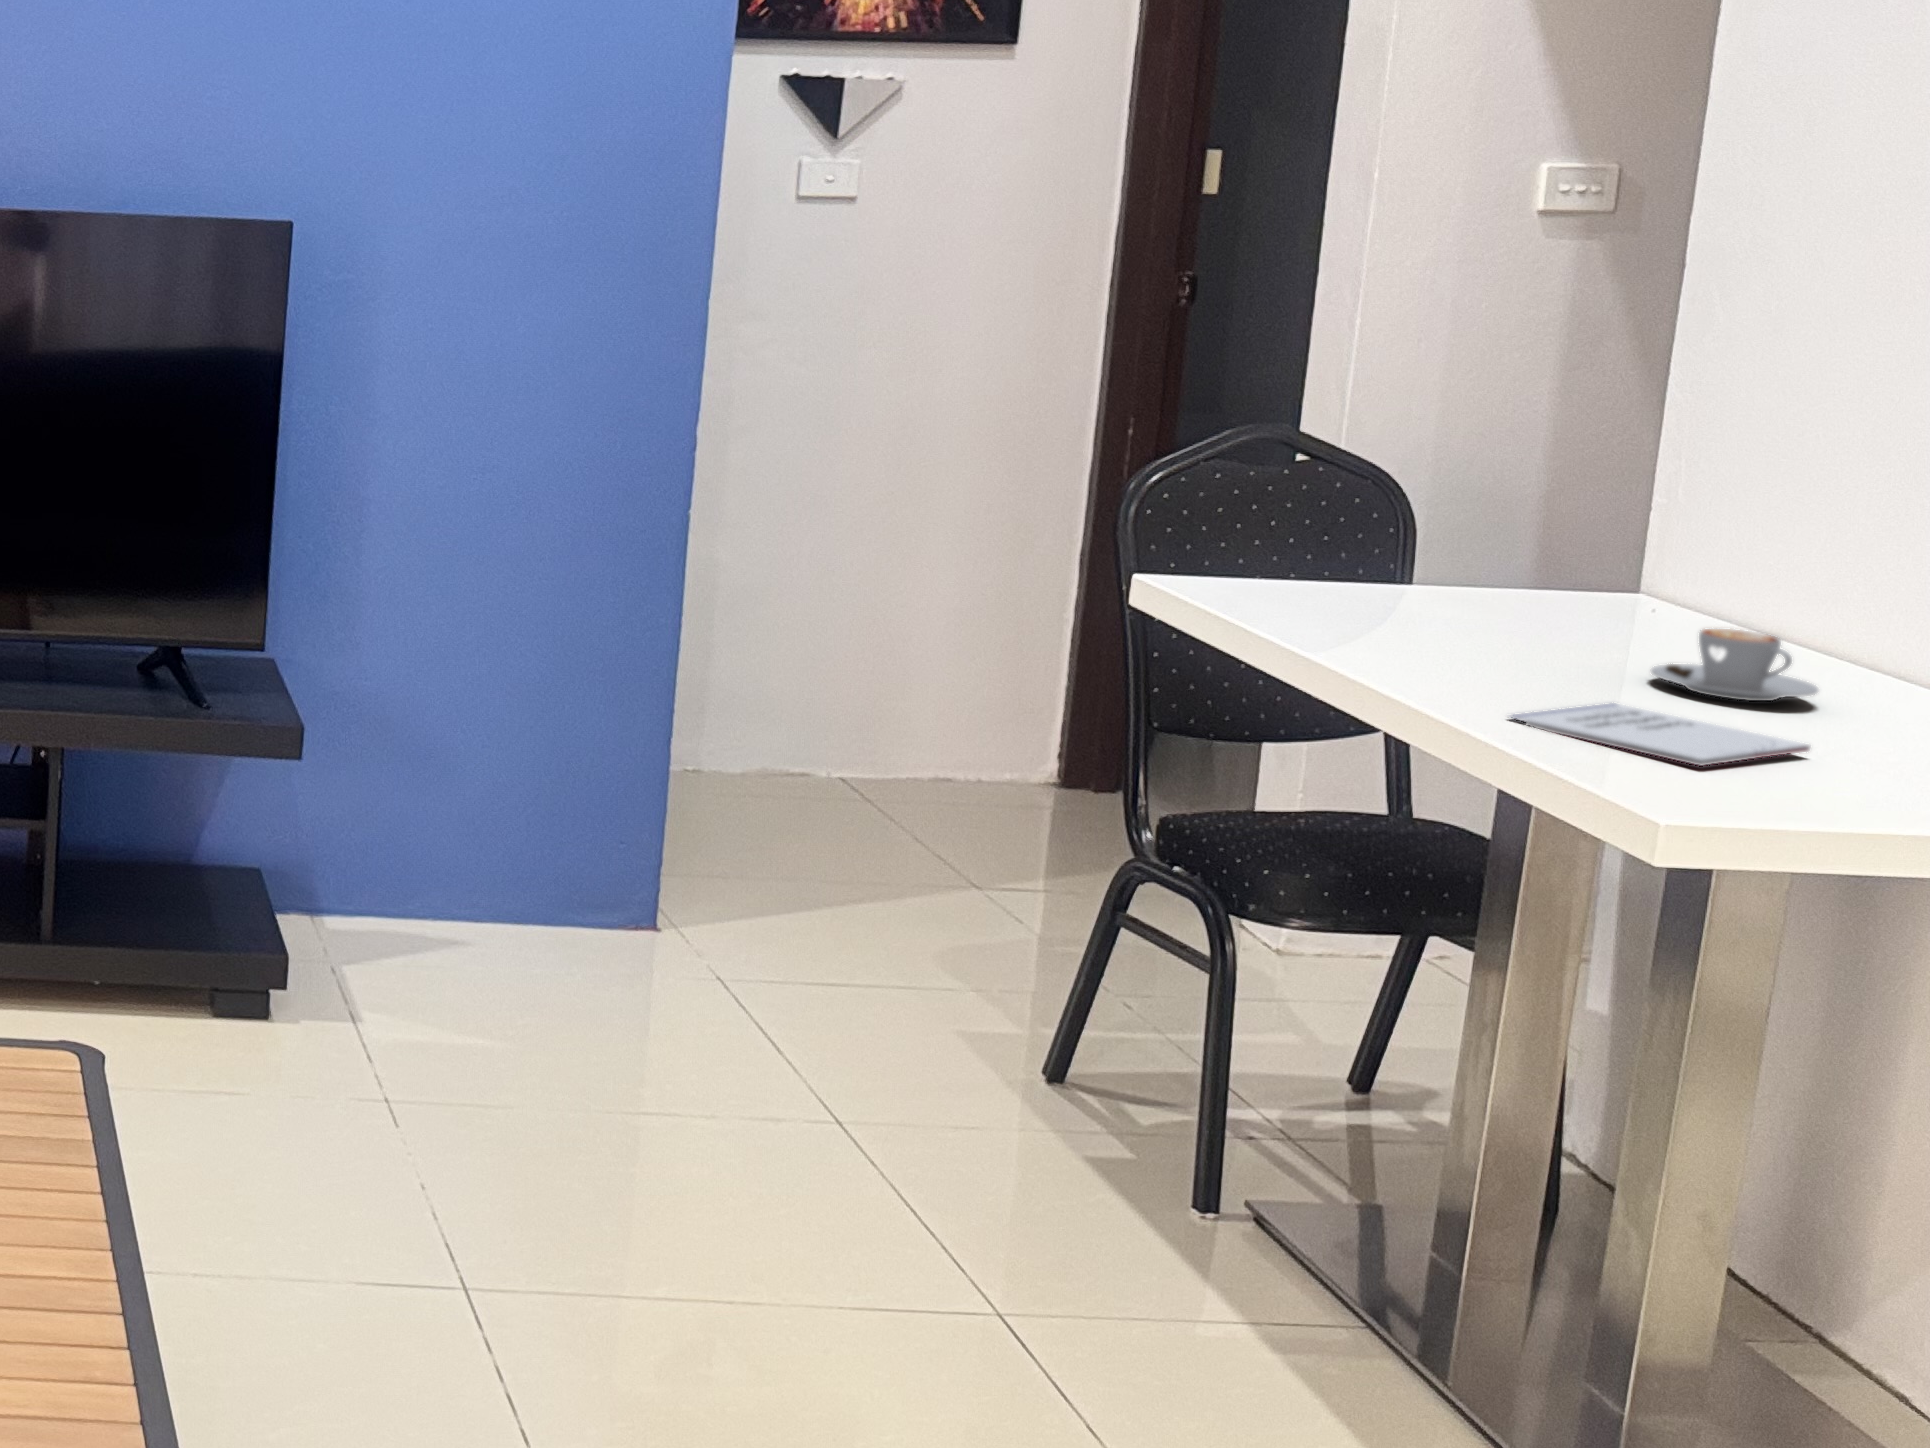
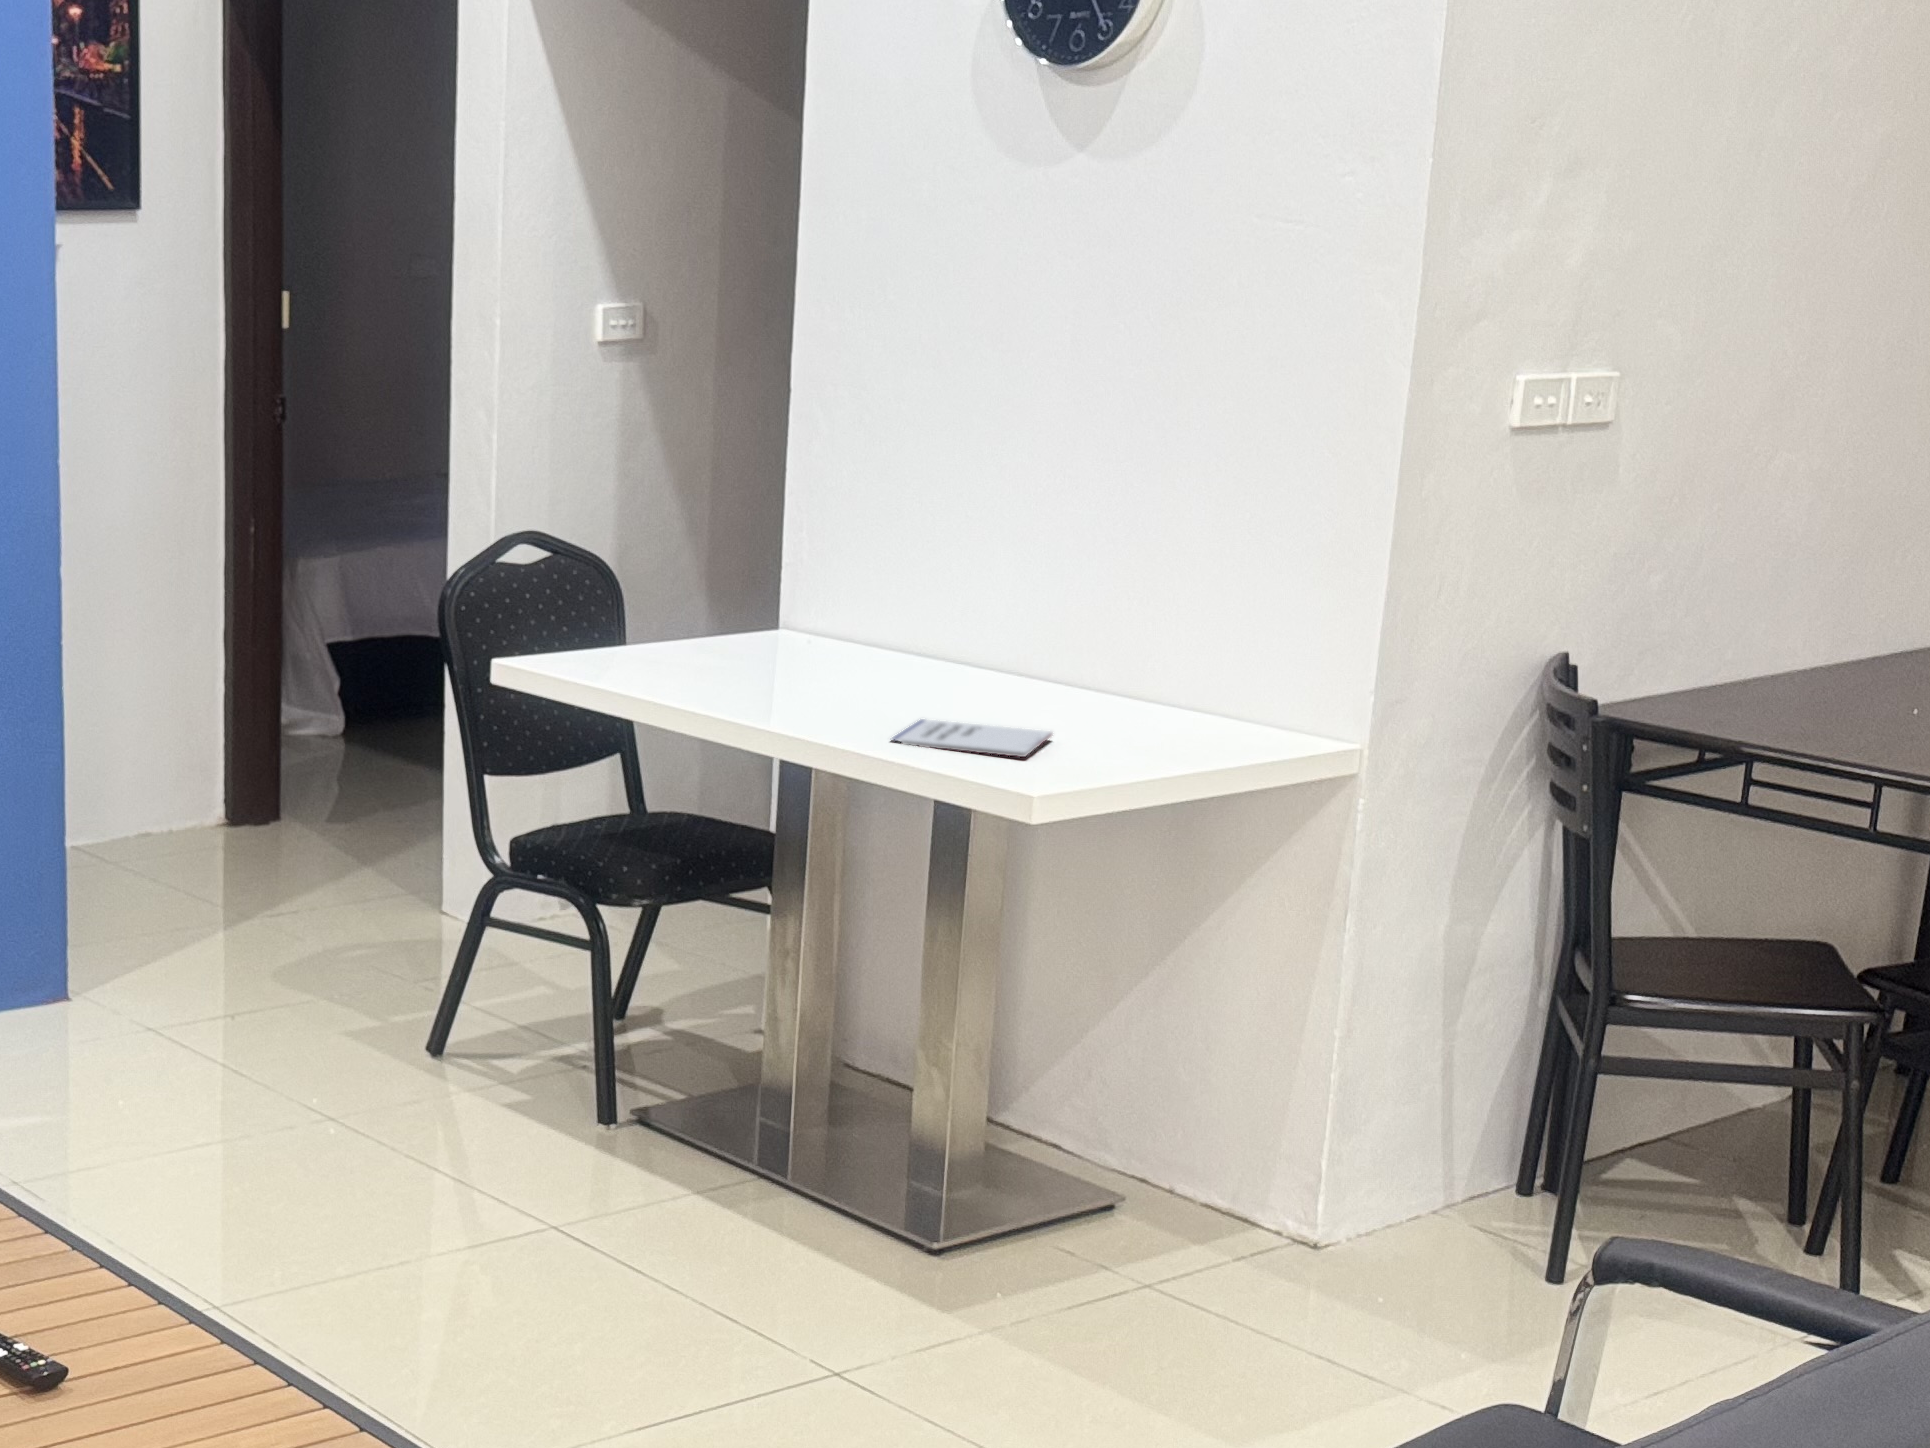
coffee cup: present [1651,629,1818,701] -> none [903,656,1003,704]

